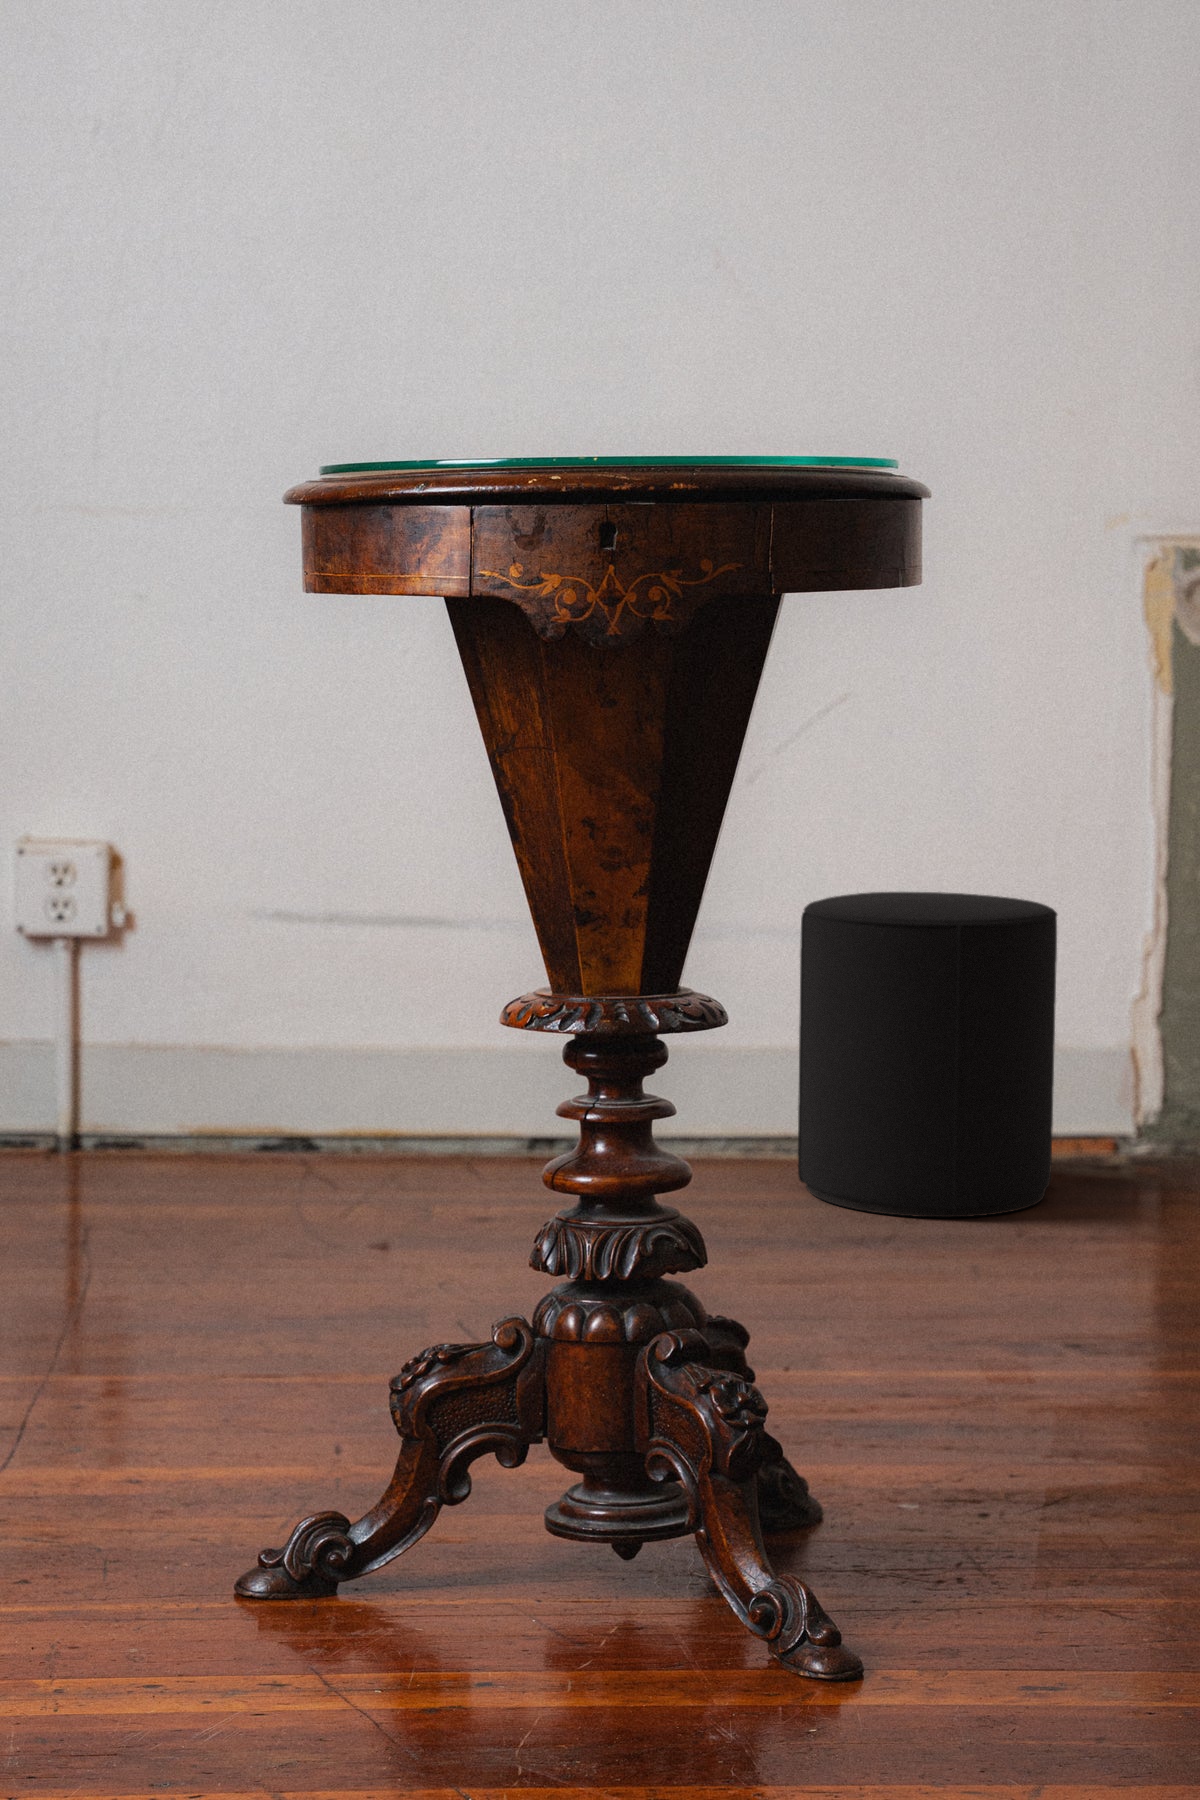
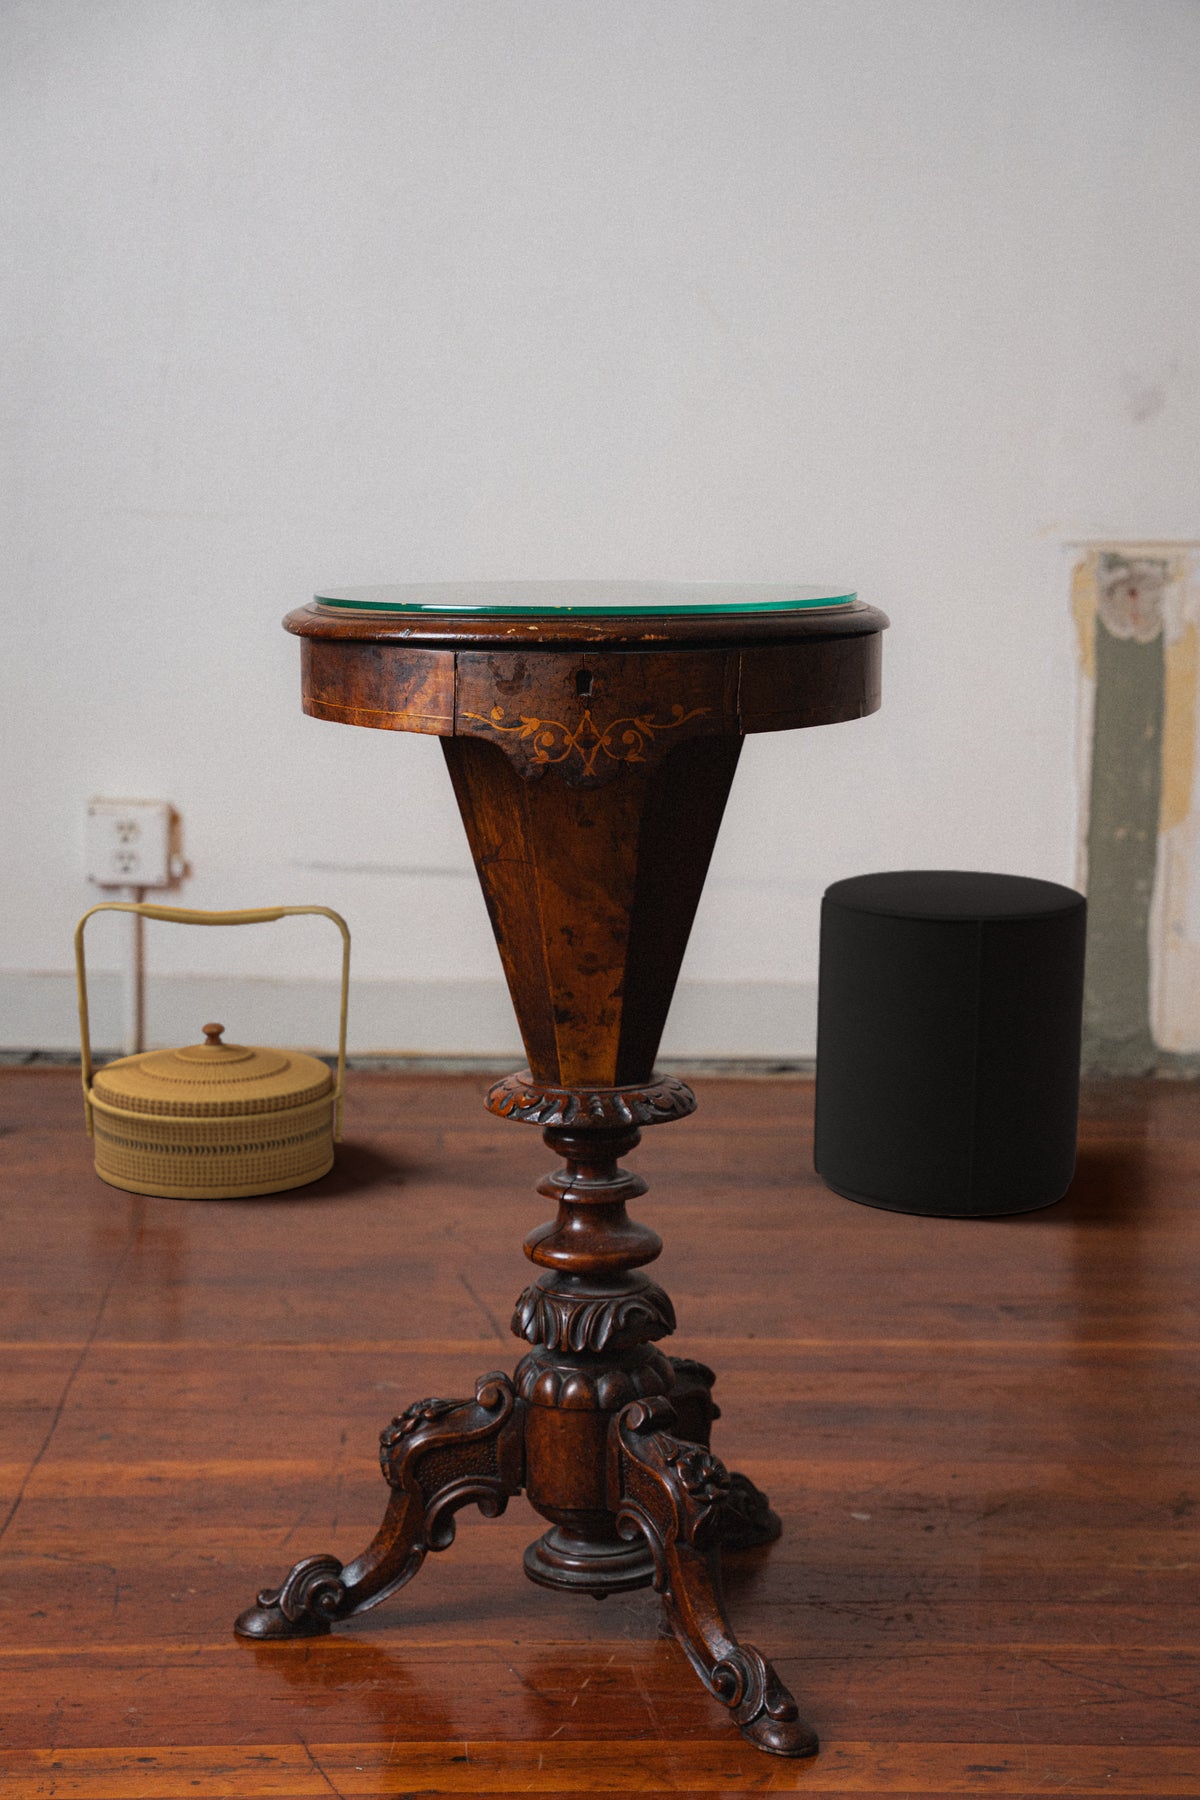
woven basket: none [79,927,348,1212] -> present [74,902,351,1199]

